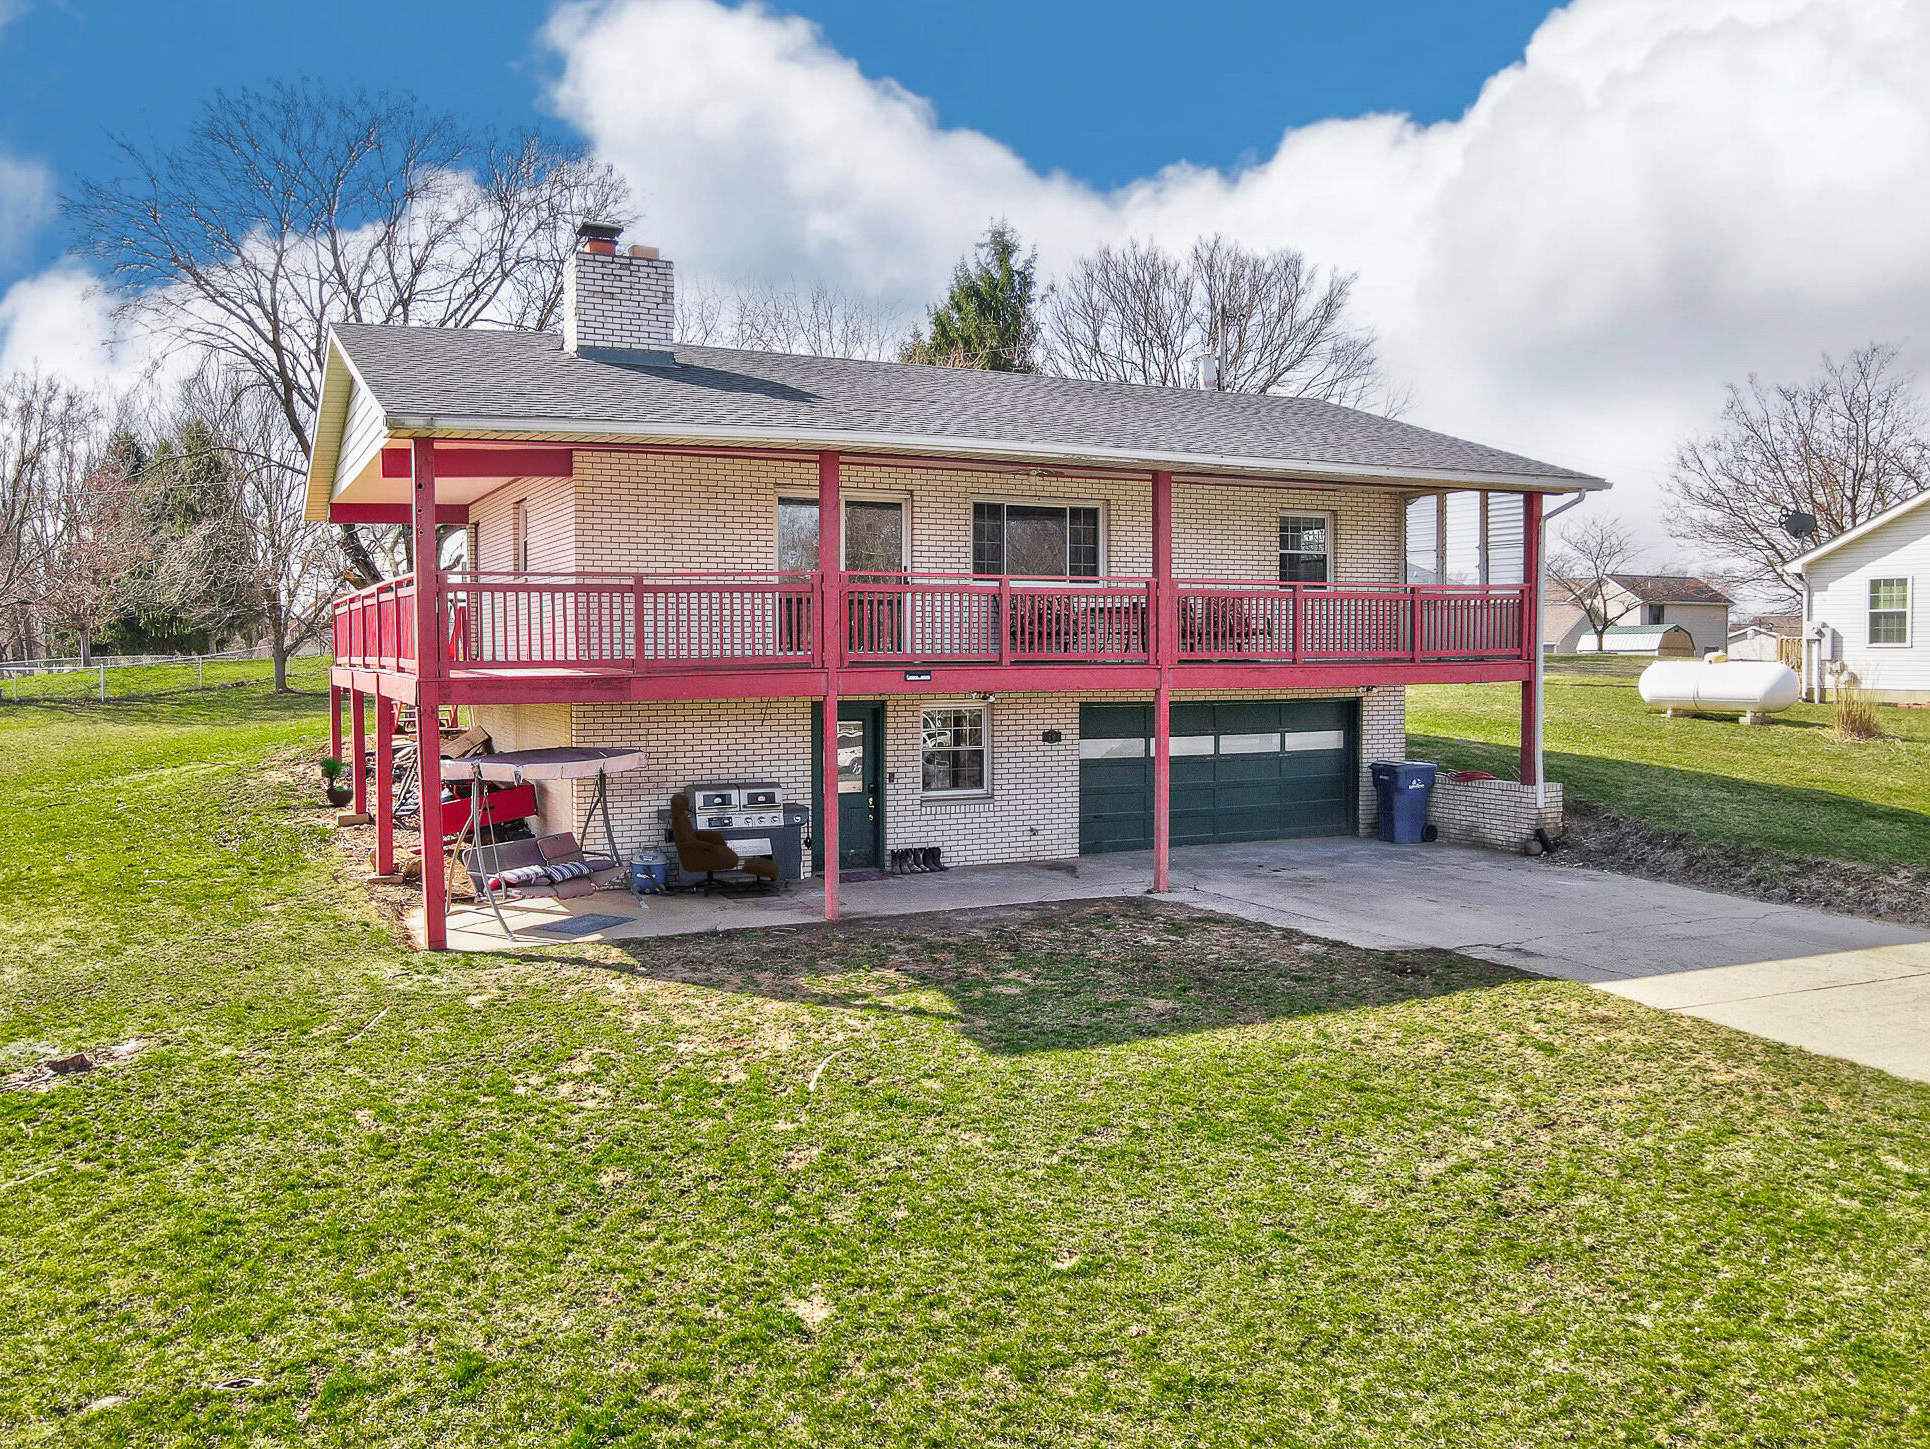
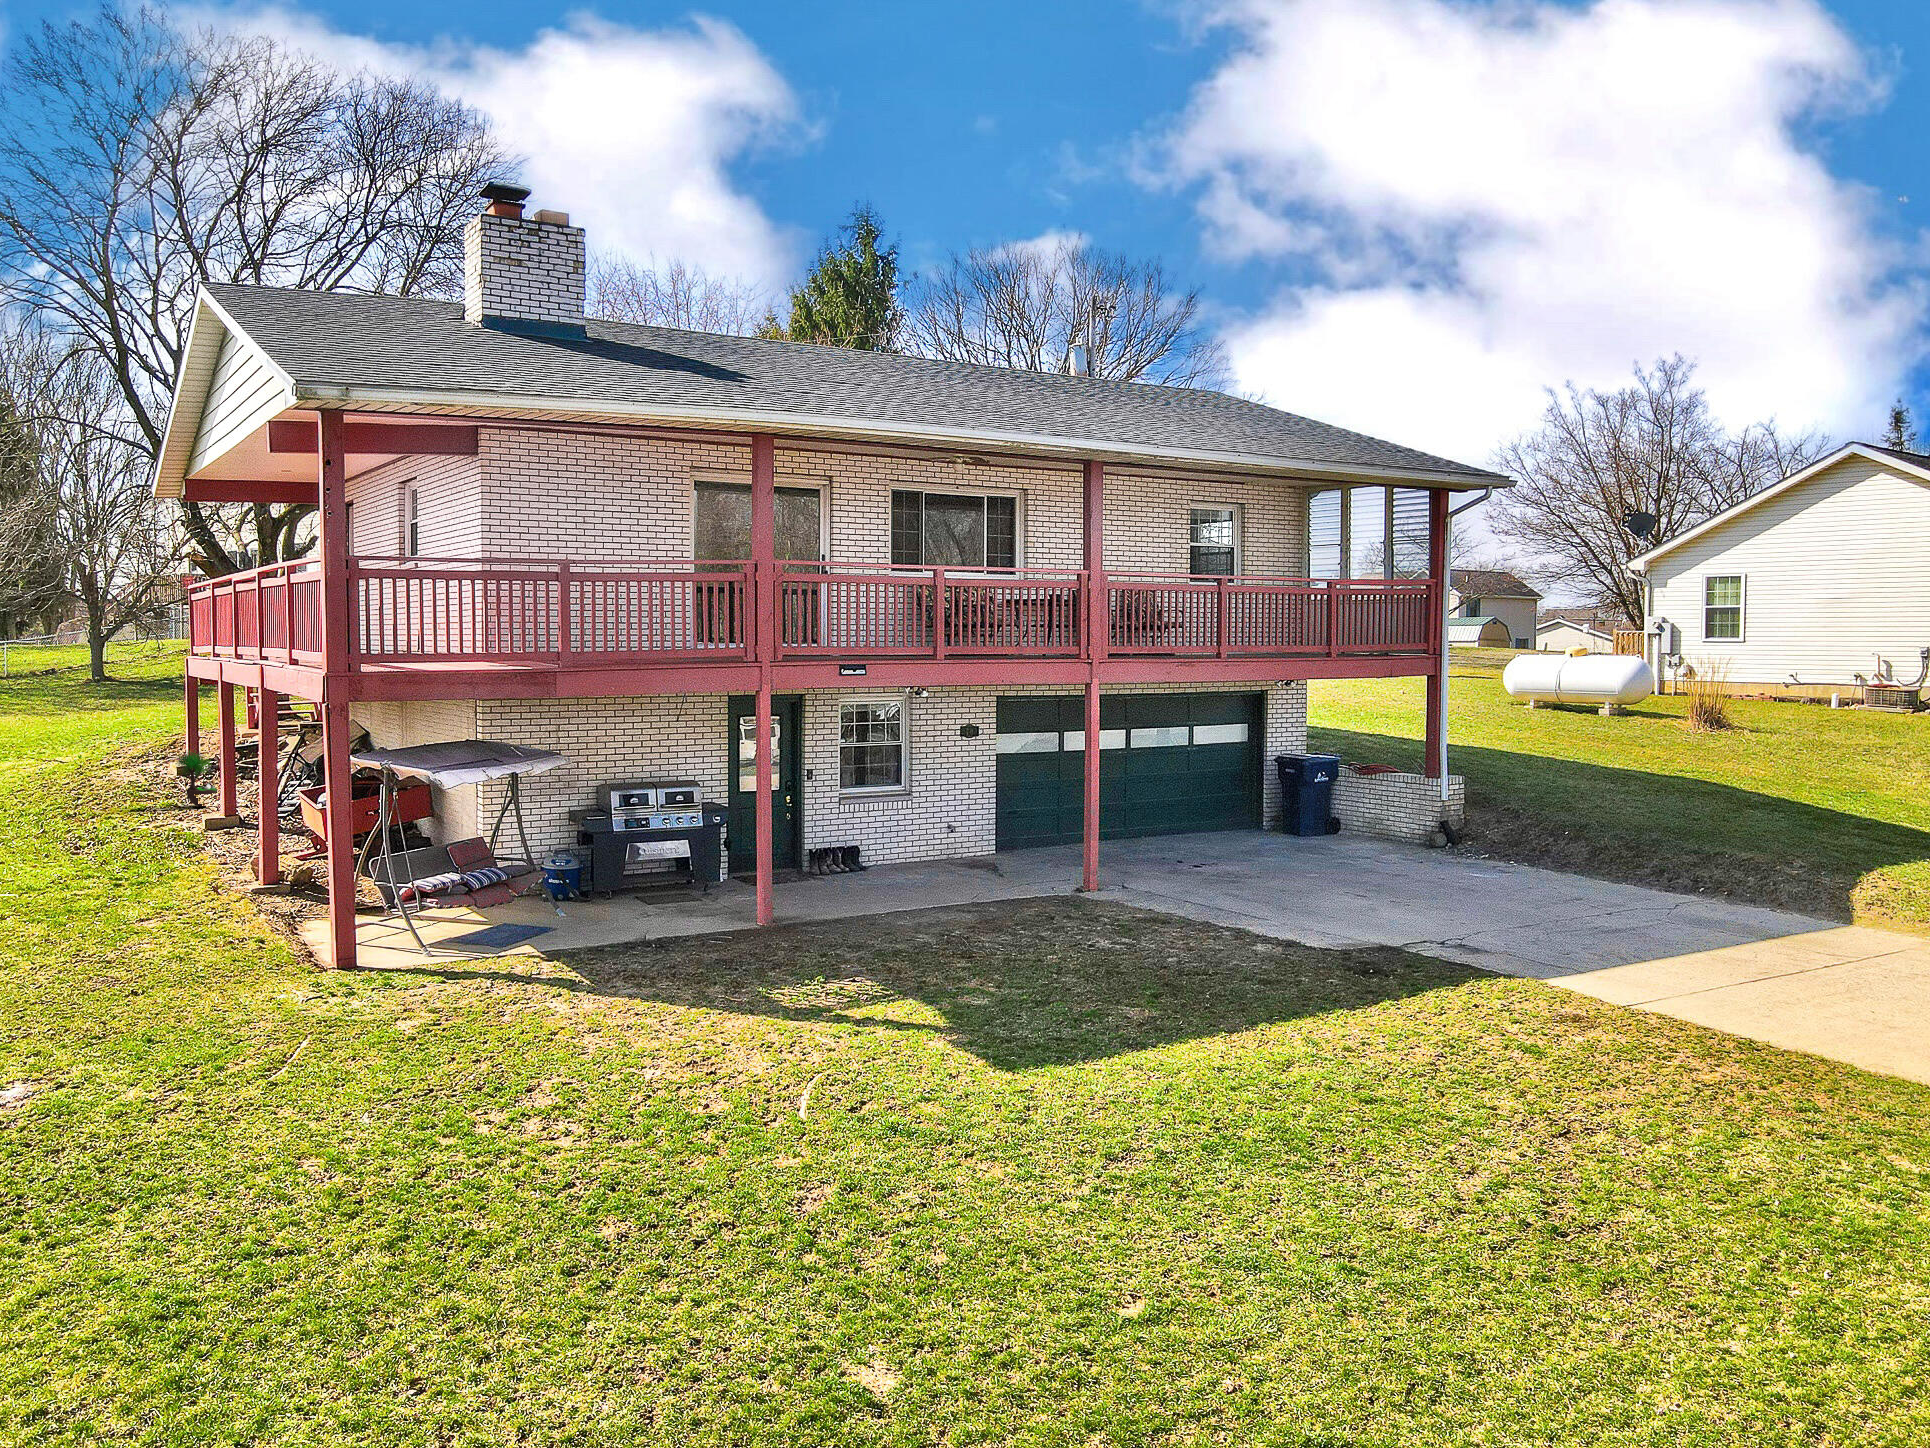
lounge chair: present [670,793,780,897] -> none [598,795,714,905]

